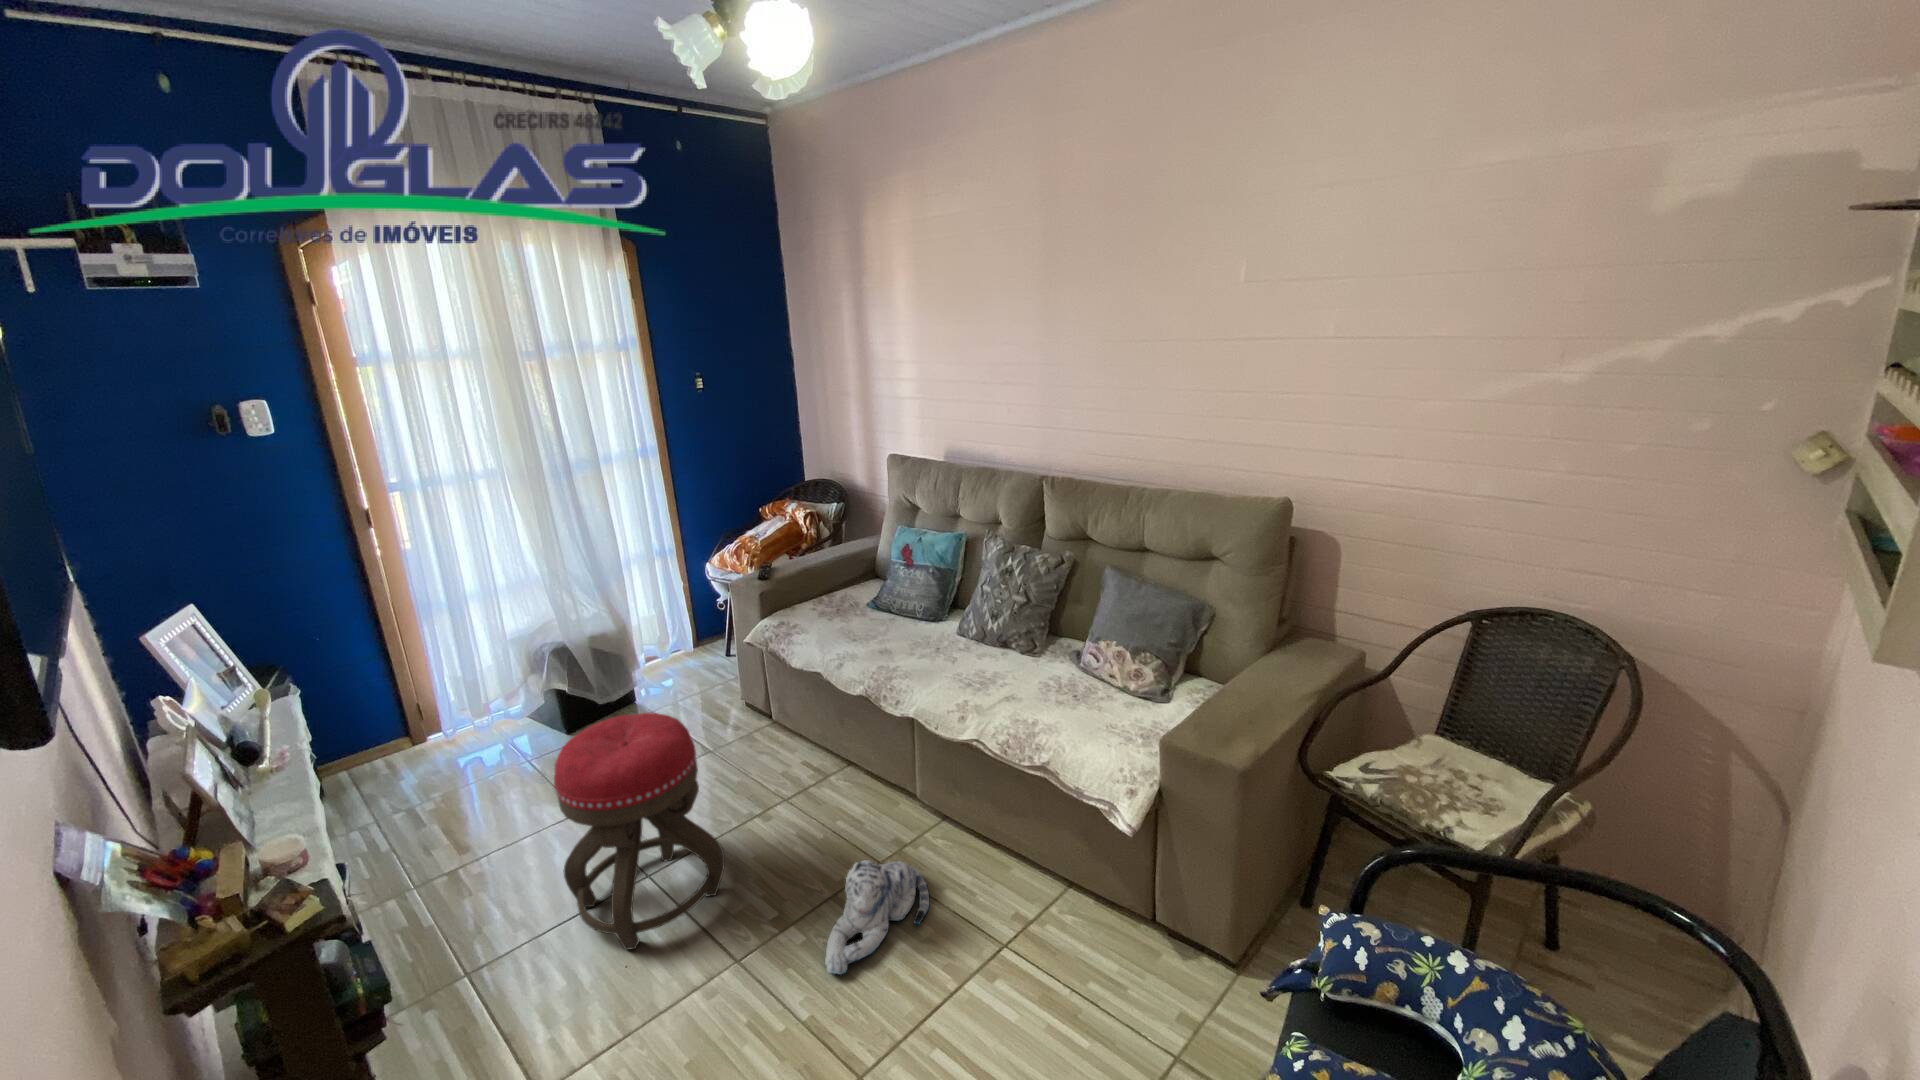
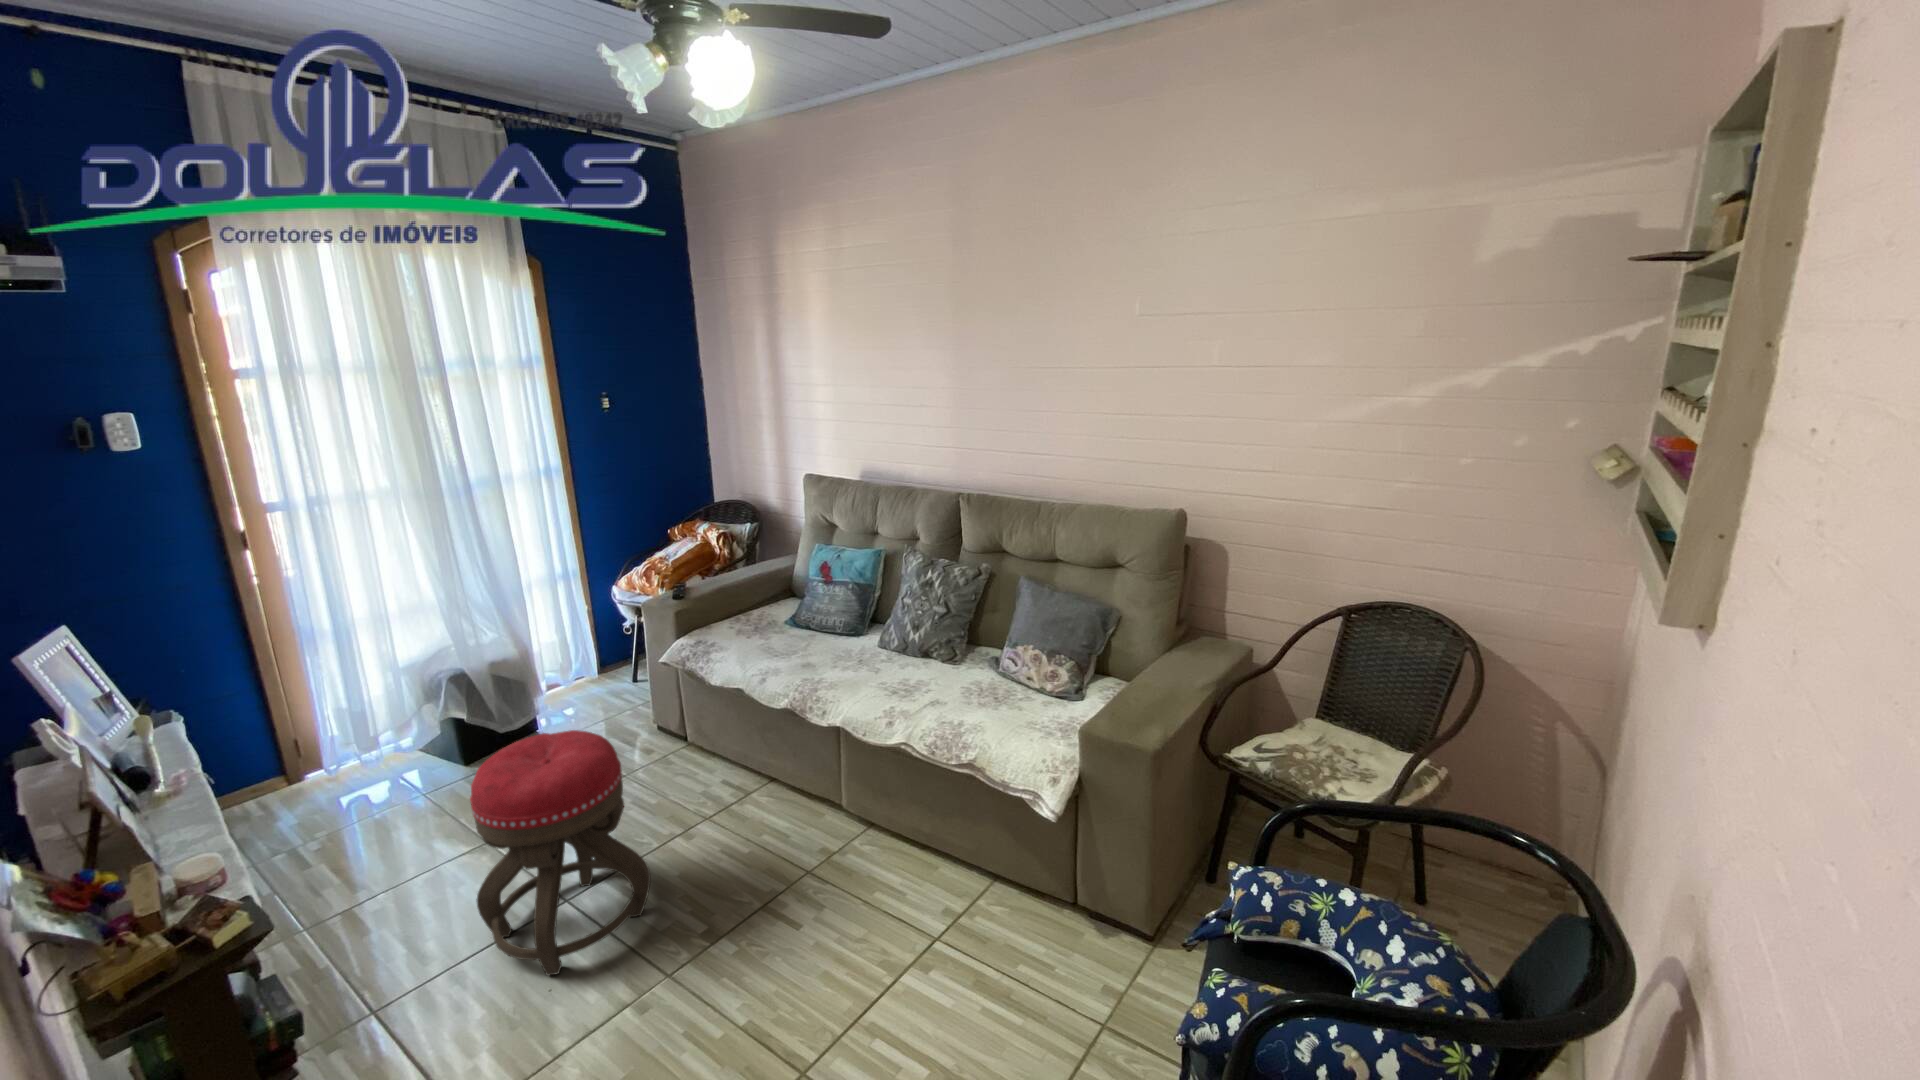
plush toy: present [825,860,930,974] -> none [760,865,862,980]

